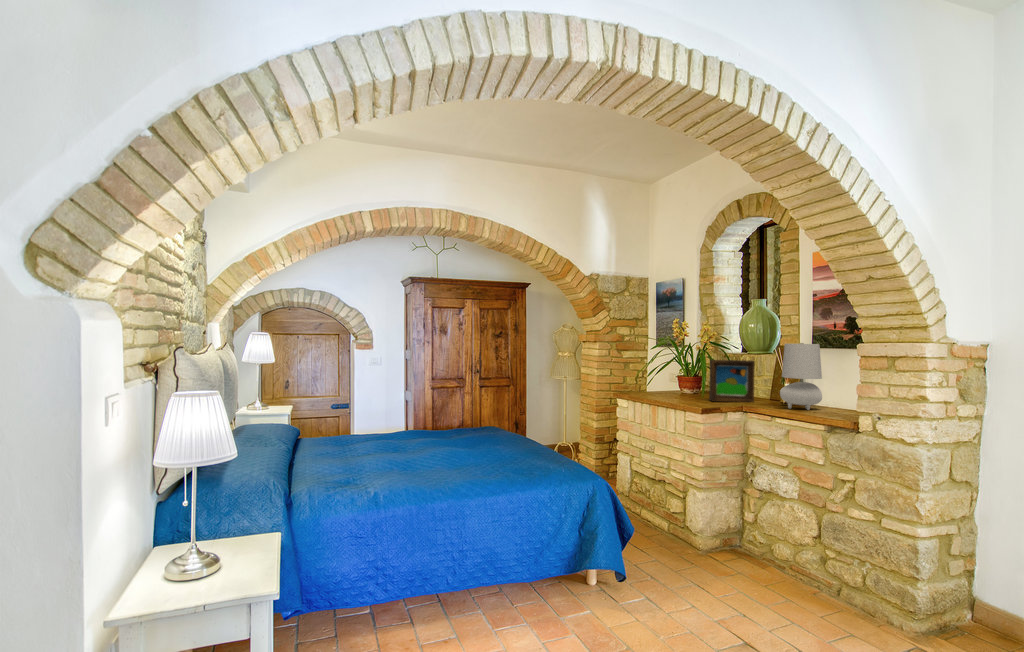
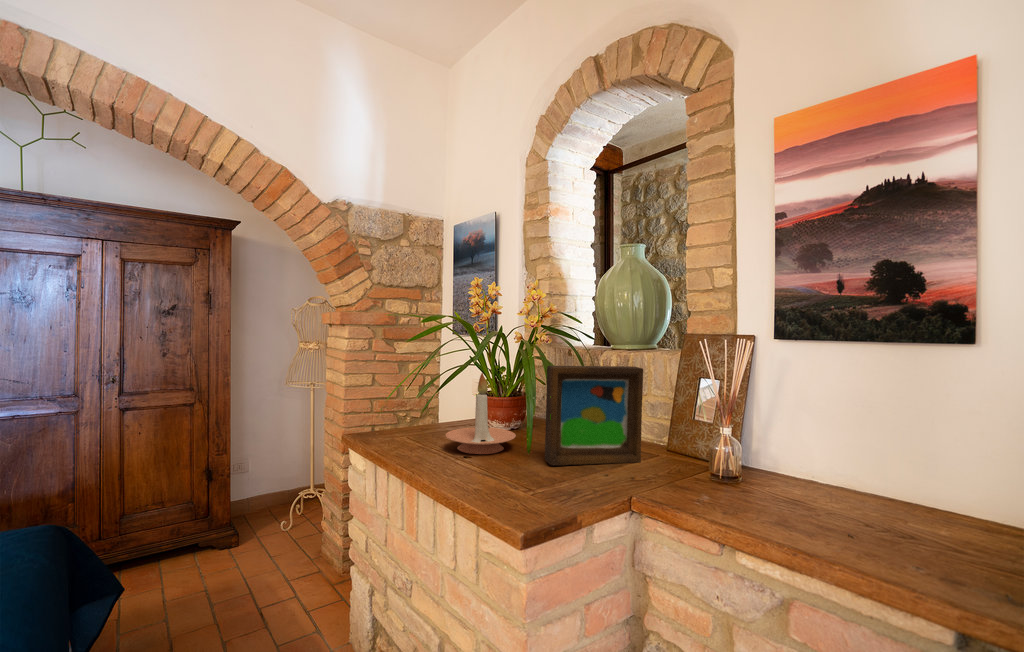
table lamp: present [780,343,822,410] -> none [729,326,837,506]
candle holder: none [663,364,696,399] -> present [446,373,516,454]

